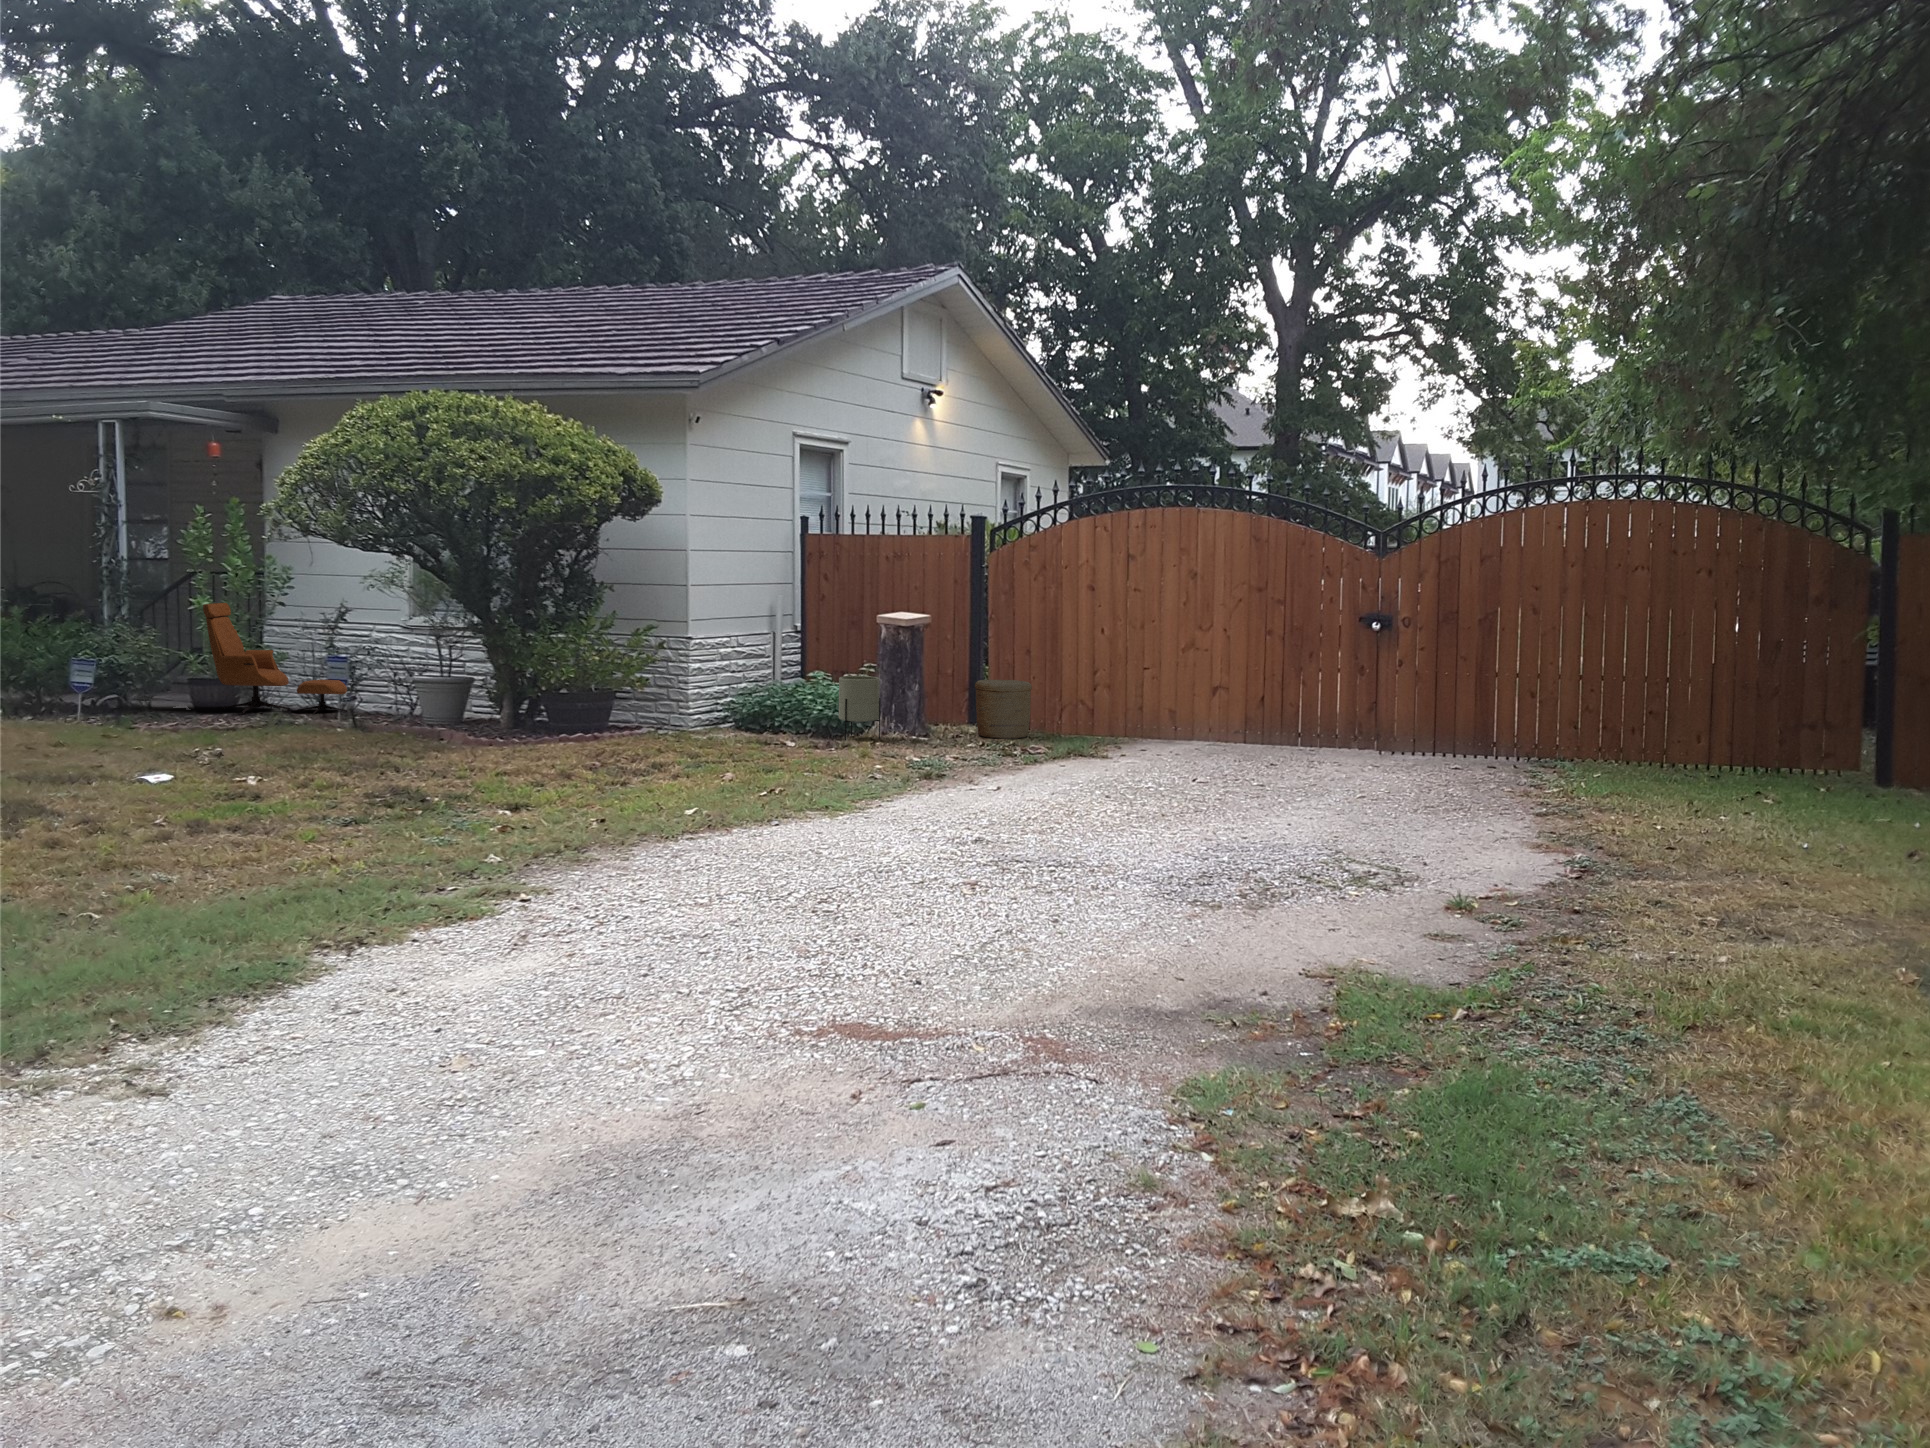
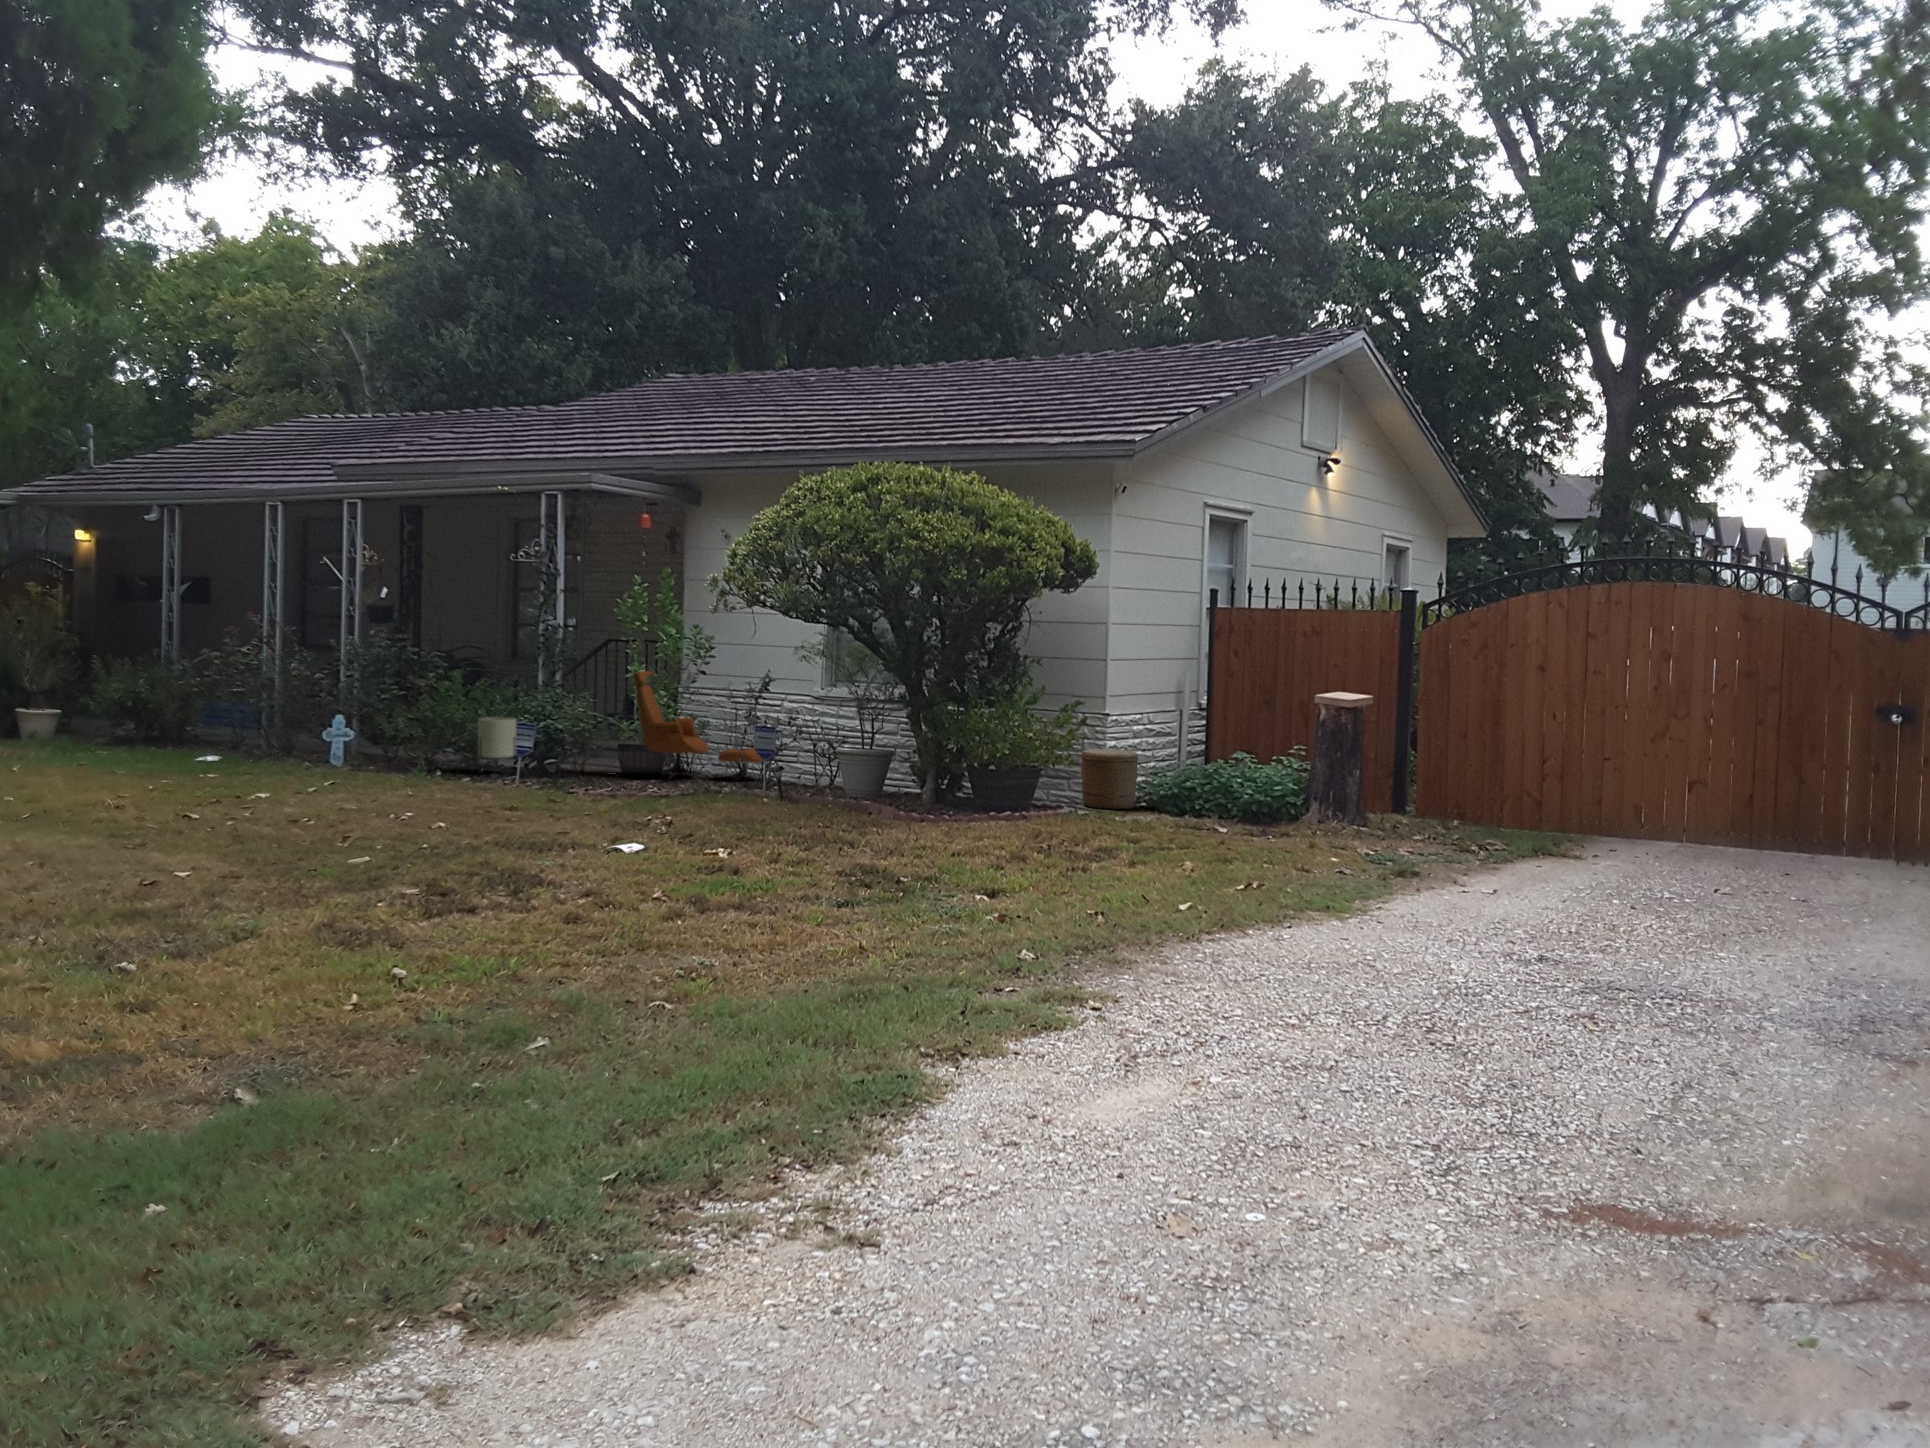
planter: present [839,676,880,740] -> present [478,717,516,764]
woven basket: present [975,680,1032,739] -> present [1081,749,1139,810]

